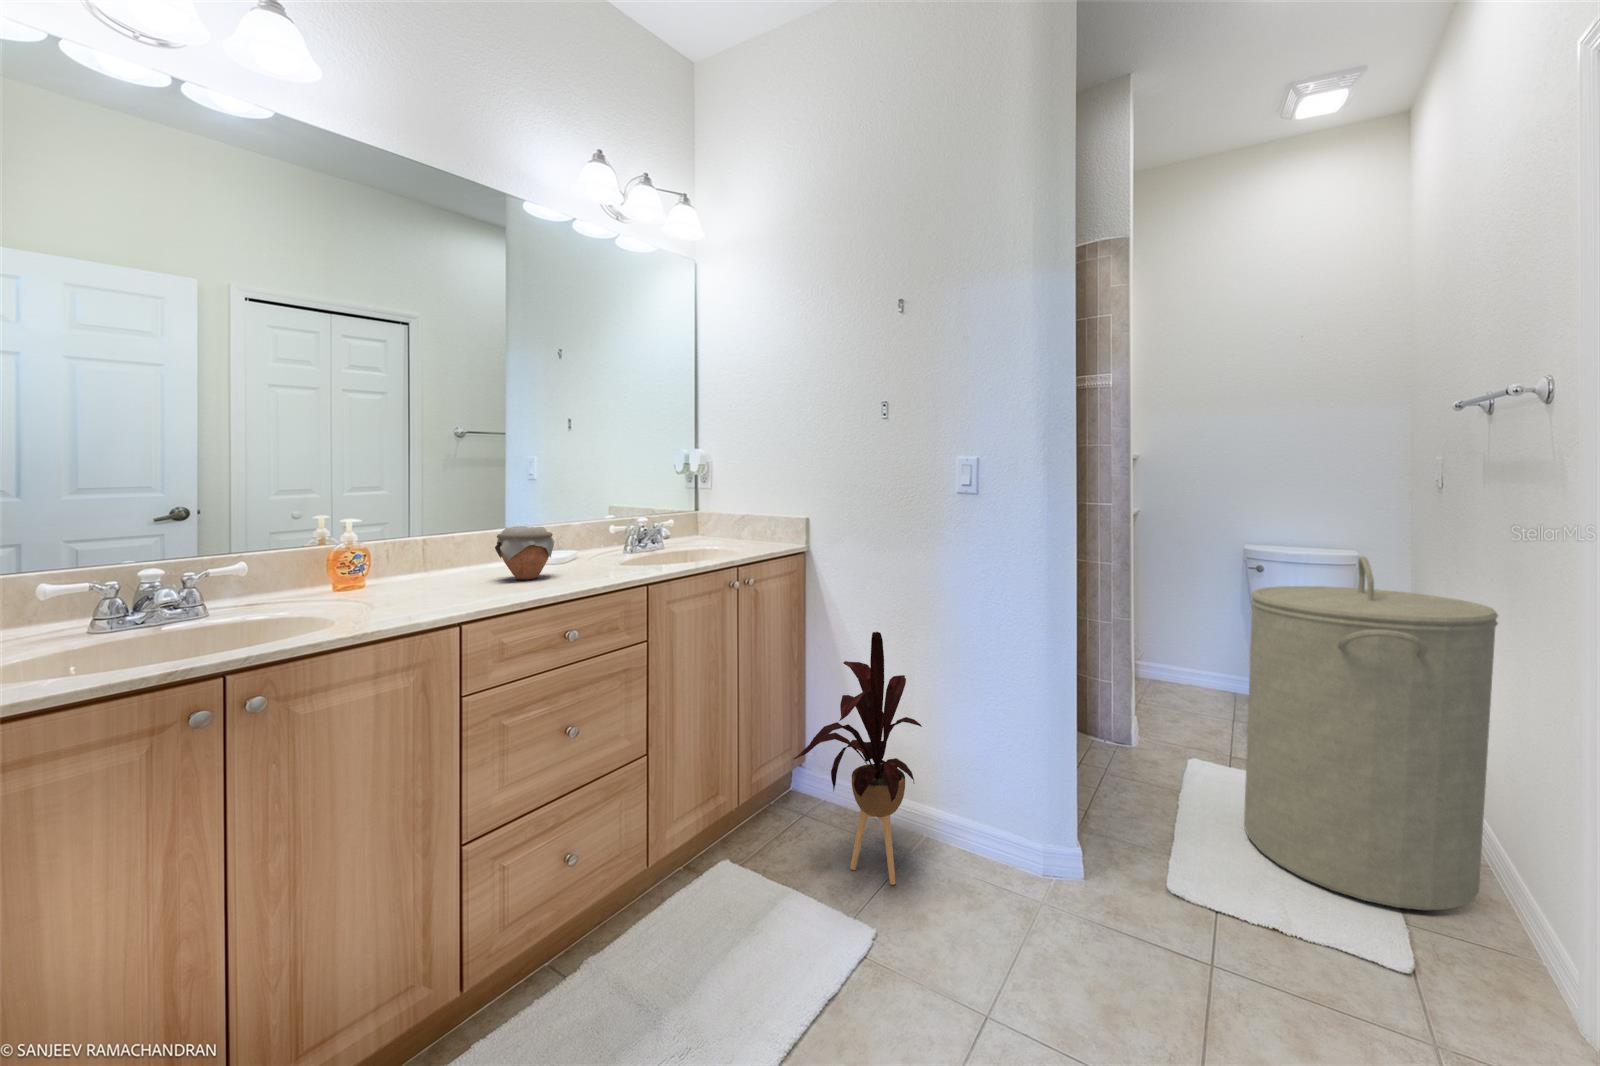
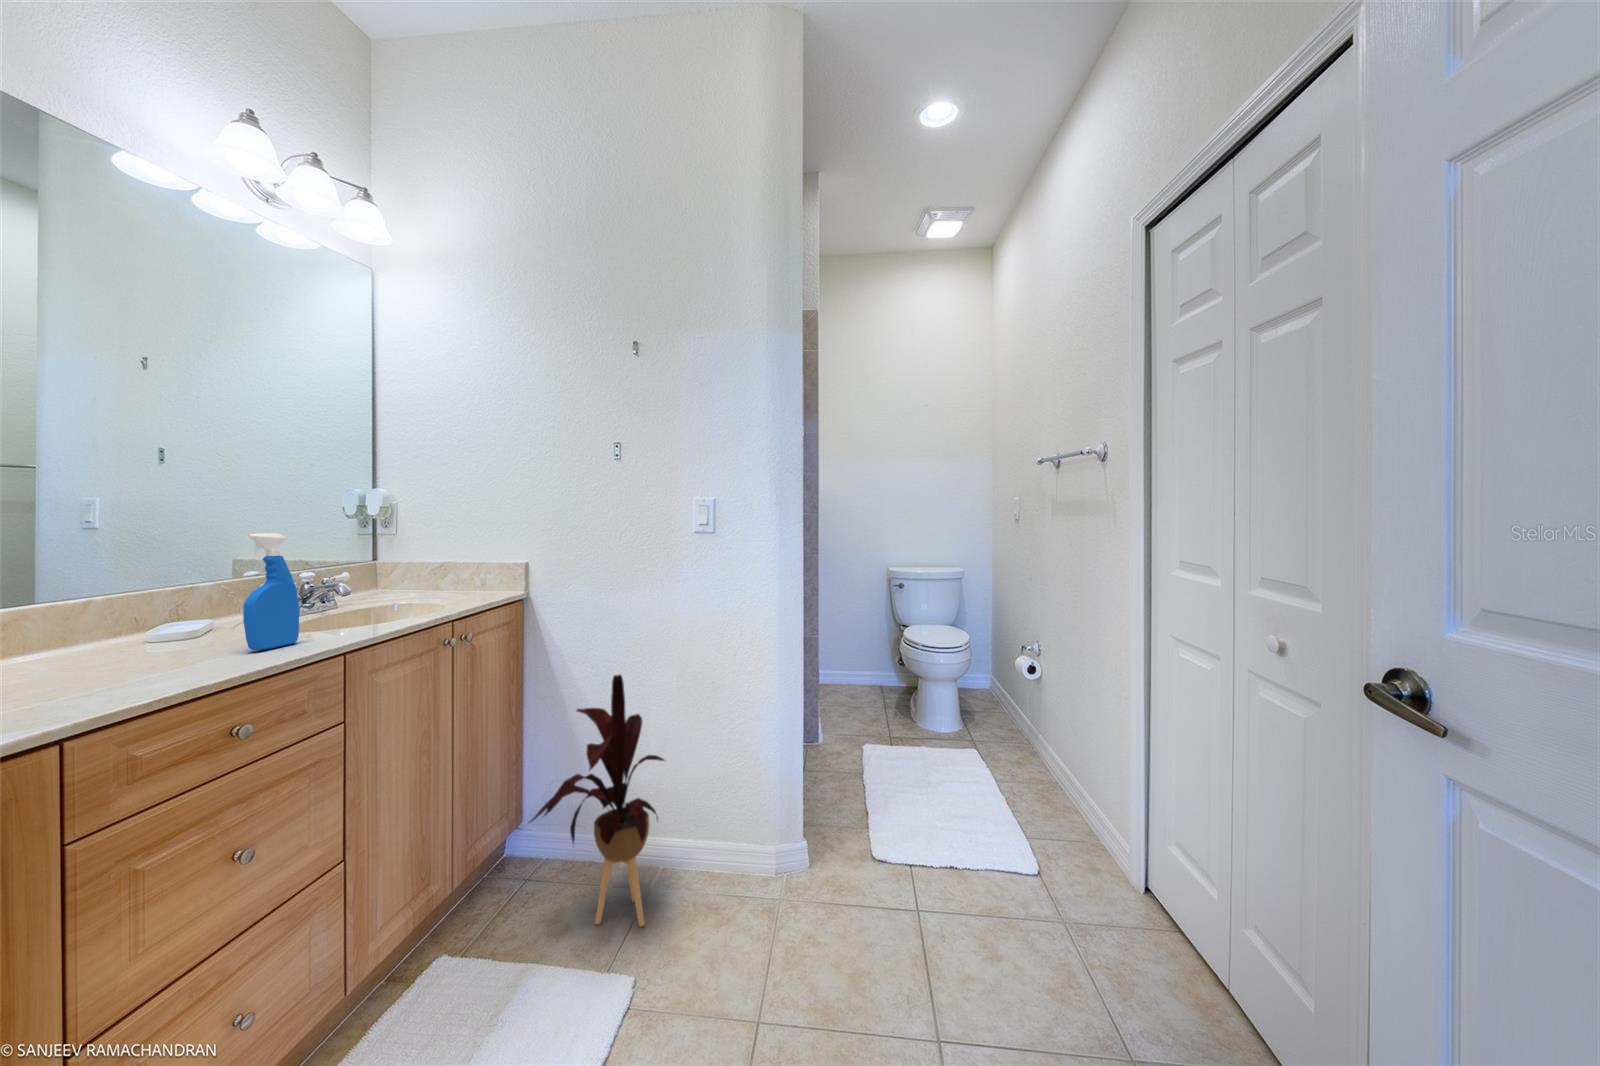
spray bottle: none [585,482,623,575] -> present [243,533,299,650]
jar: present [495,526,554,580] -> none [85,594,189,667]
laundry hamper: present [1244,556,1498,910] -> none [908,572,1051,827]

